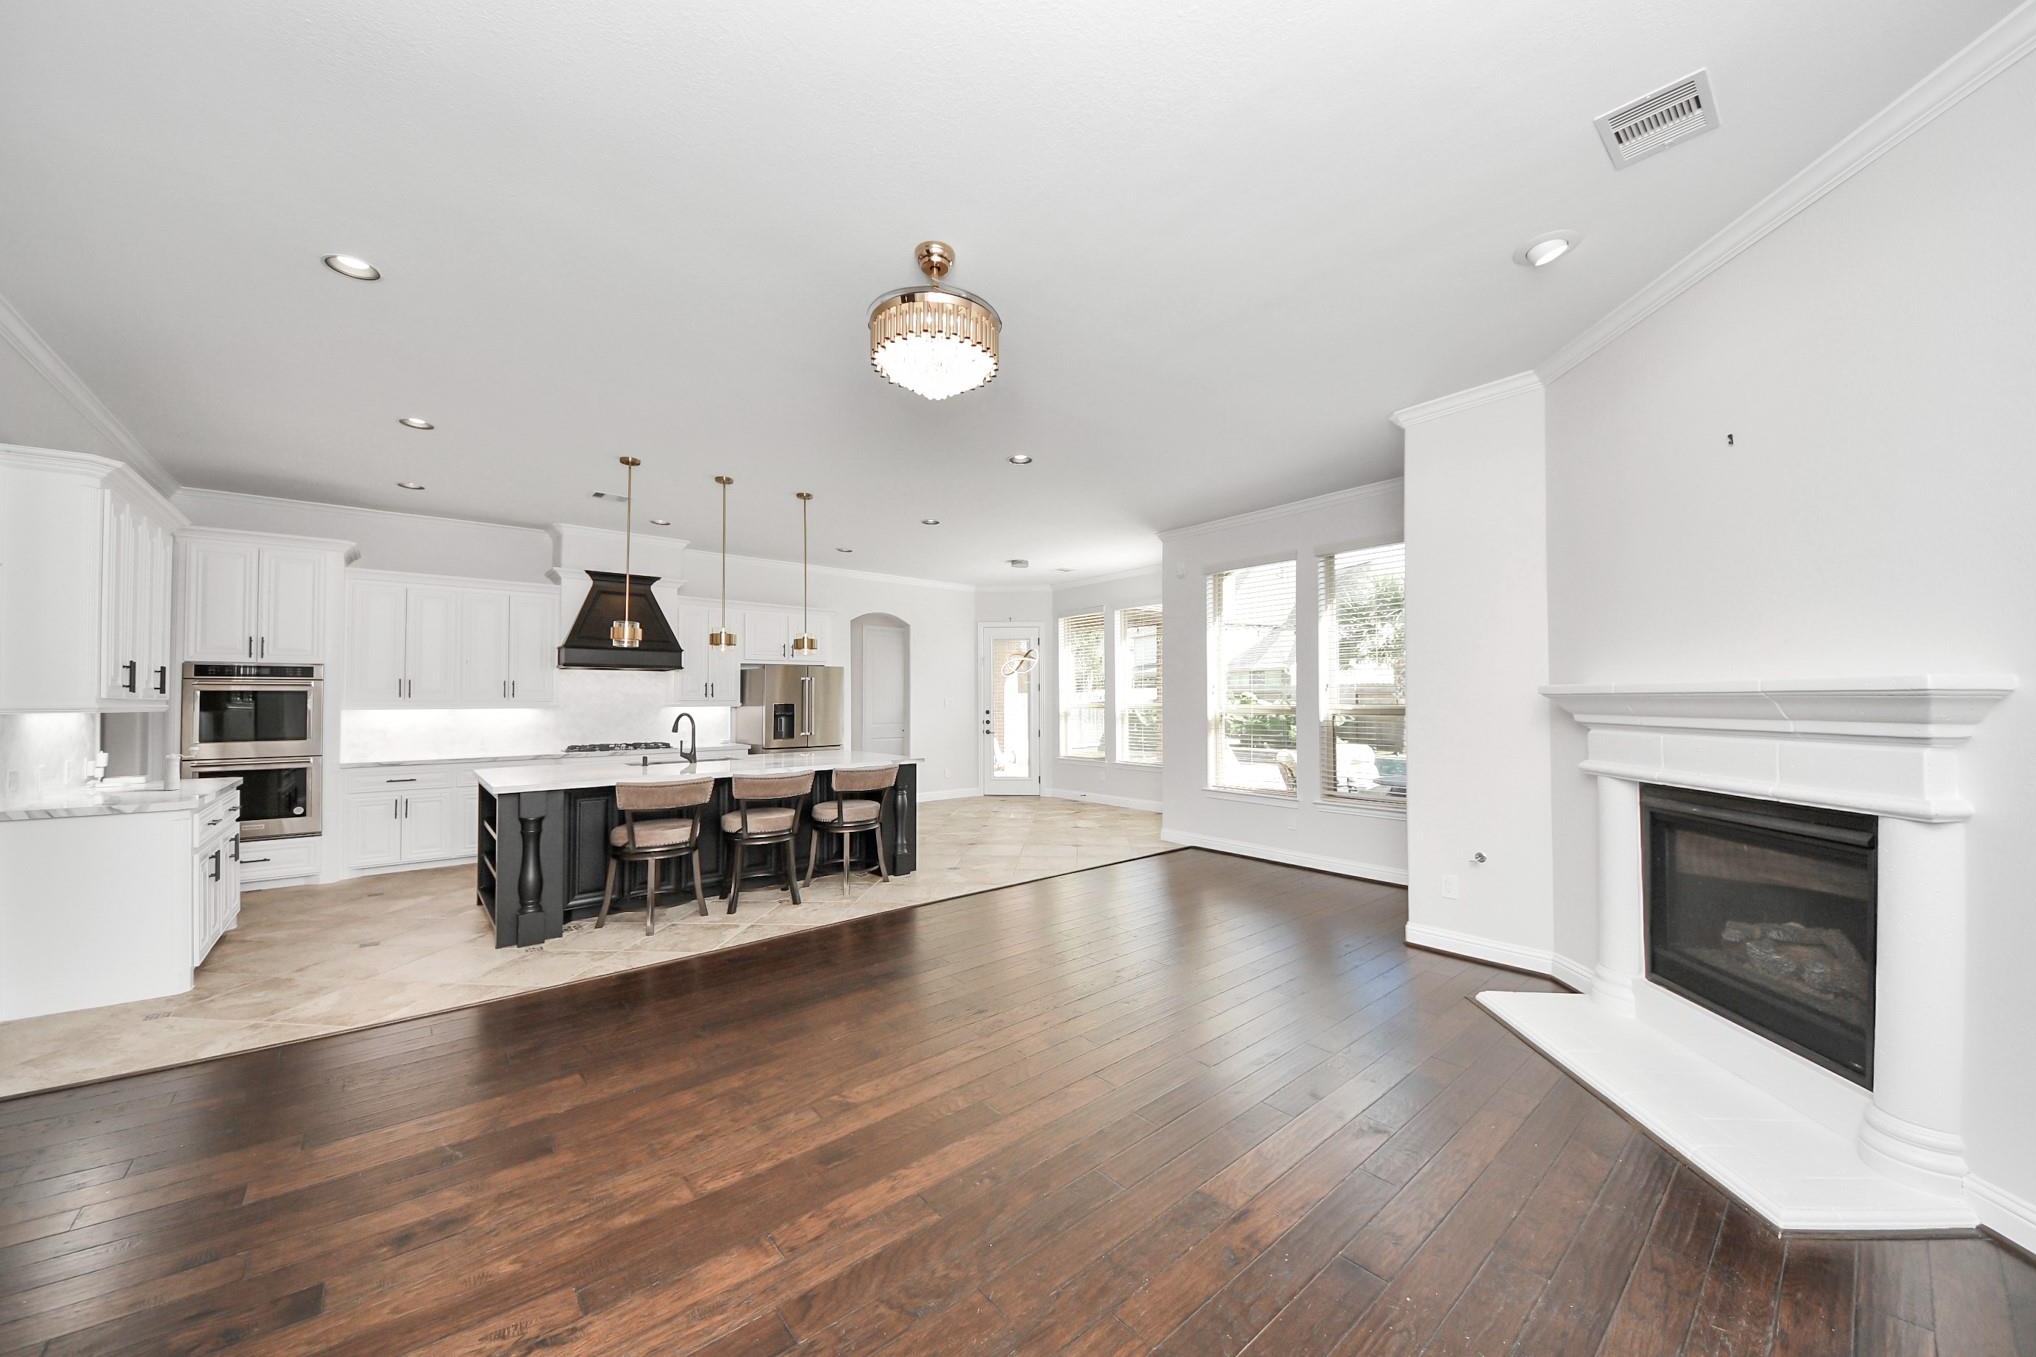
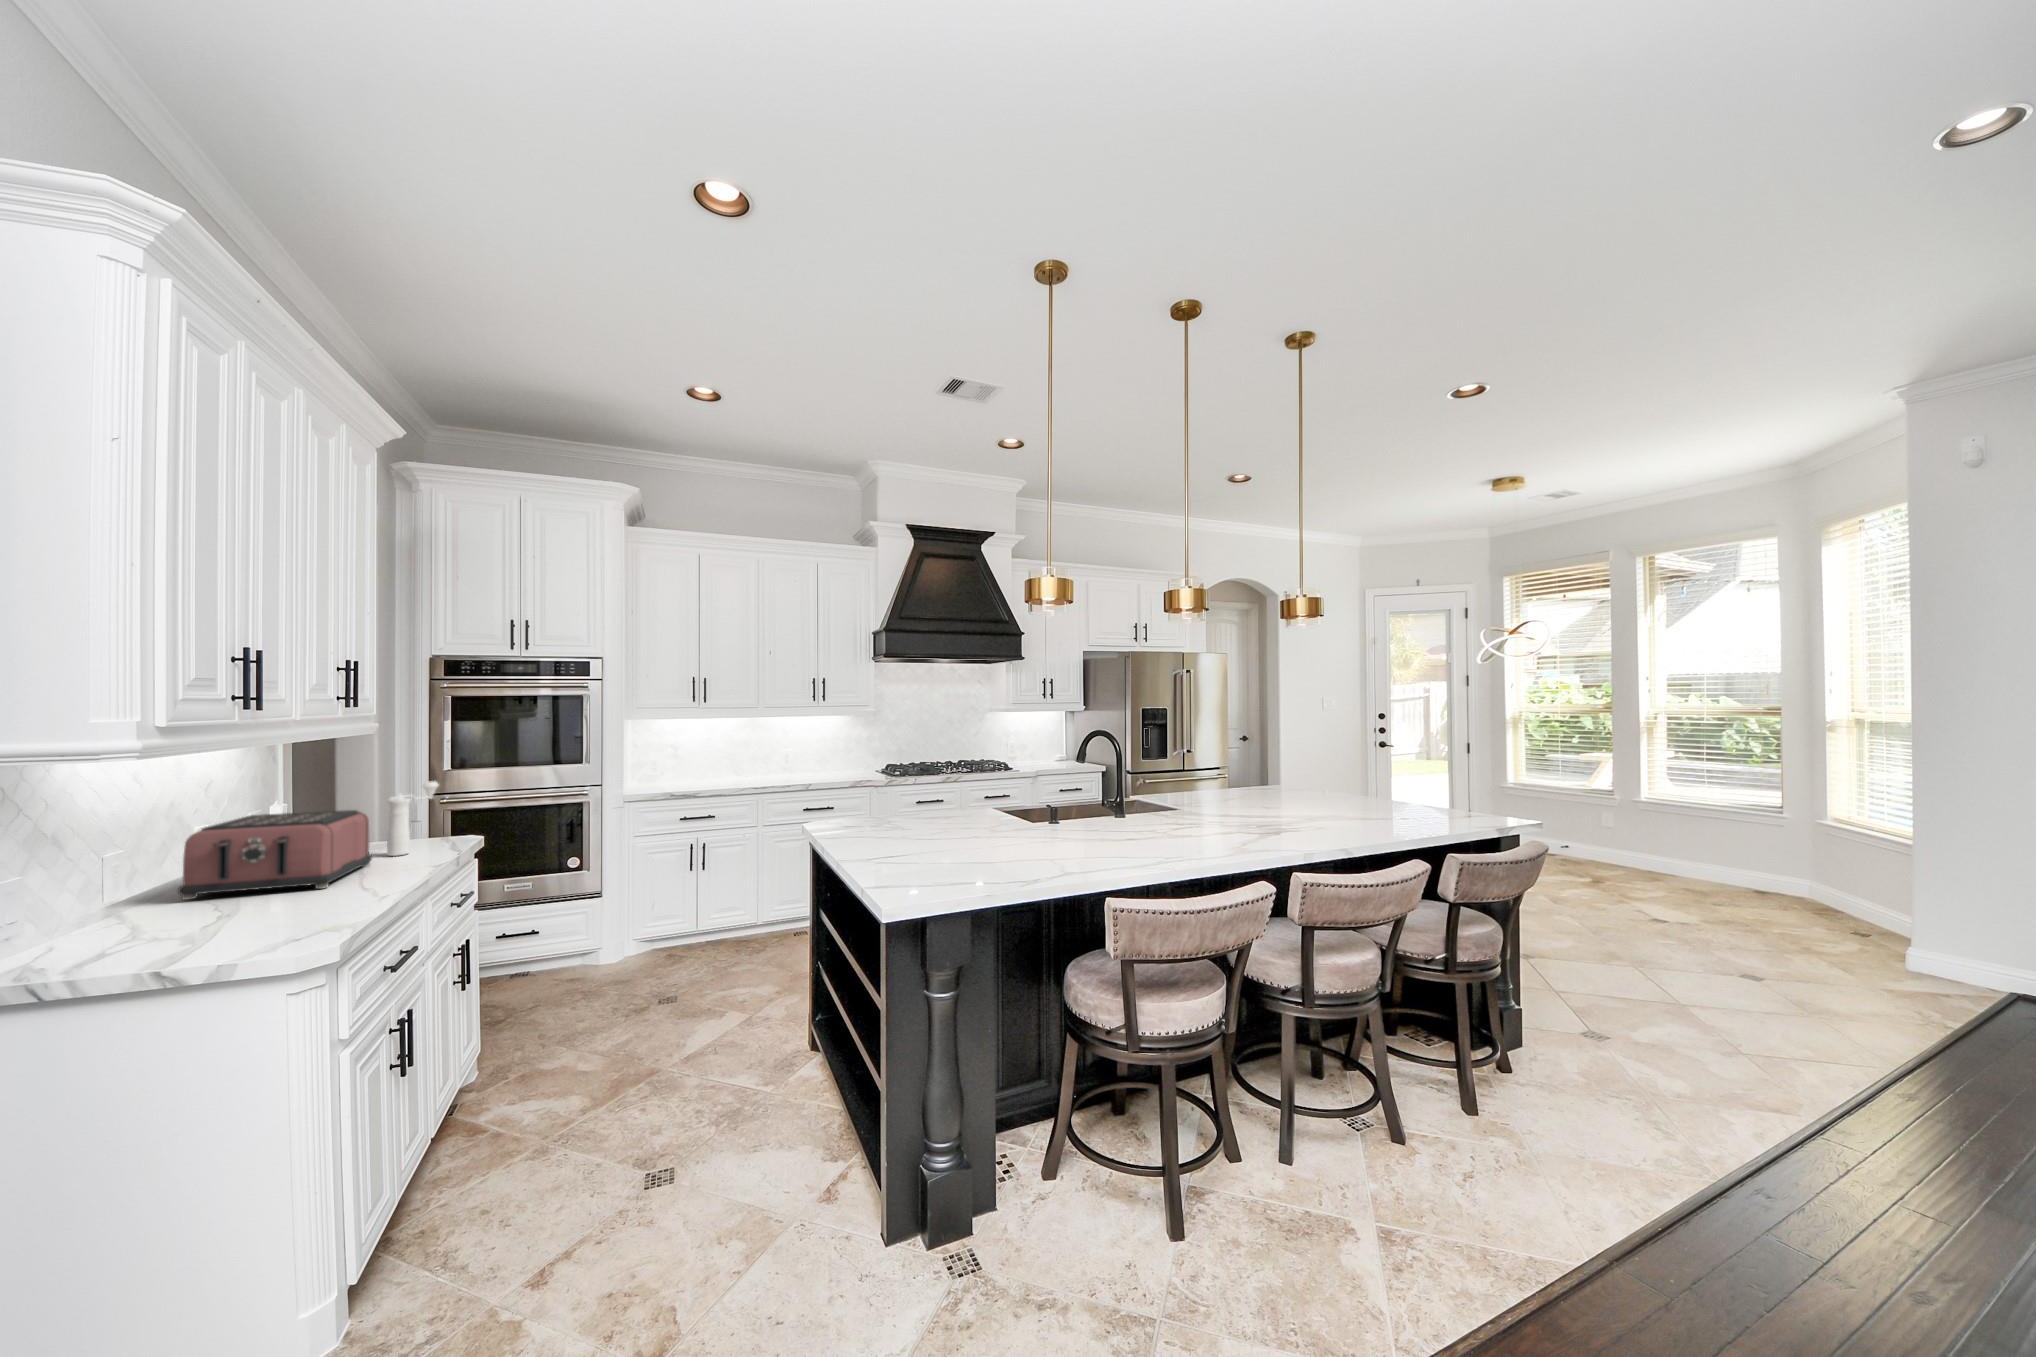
toaster: none [38,762,156,807] -> present [178,810,372,900]

